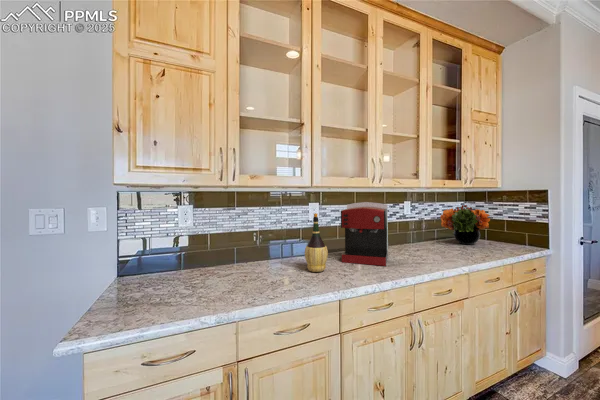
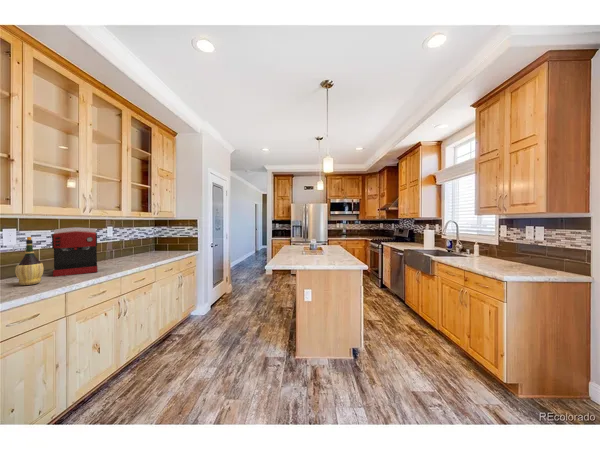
flower arrangement: present [440,205,490,245] -> none [137,229,169,255]

